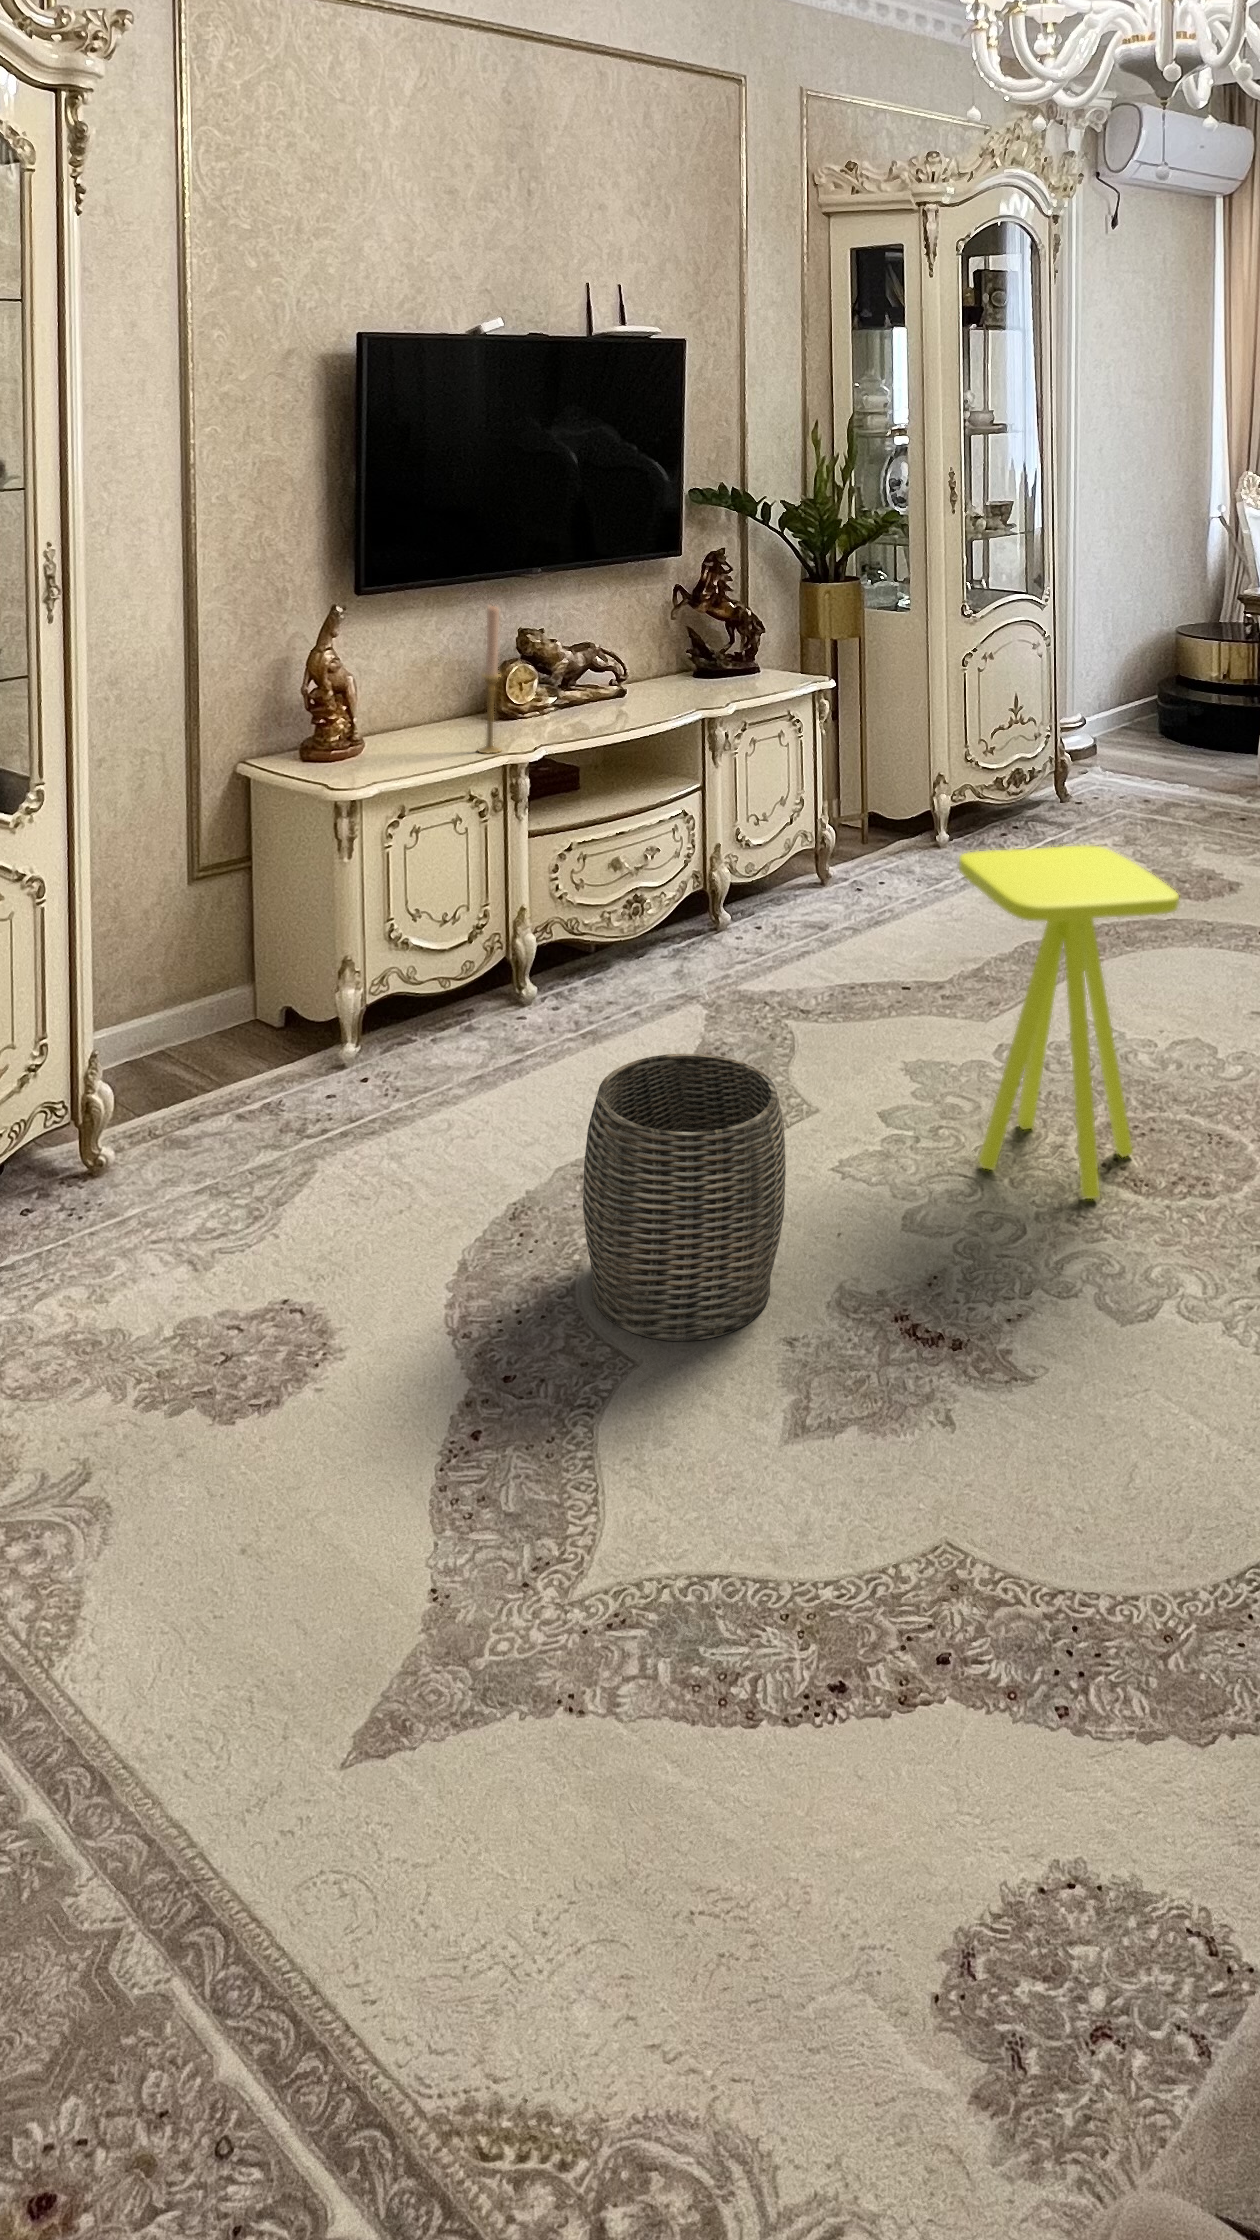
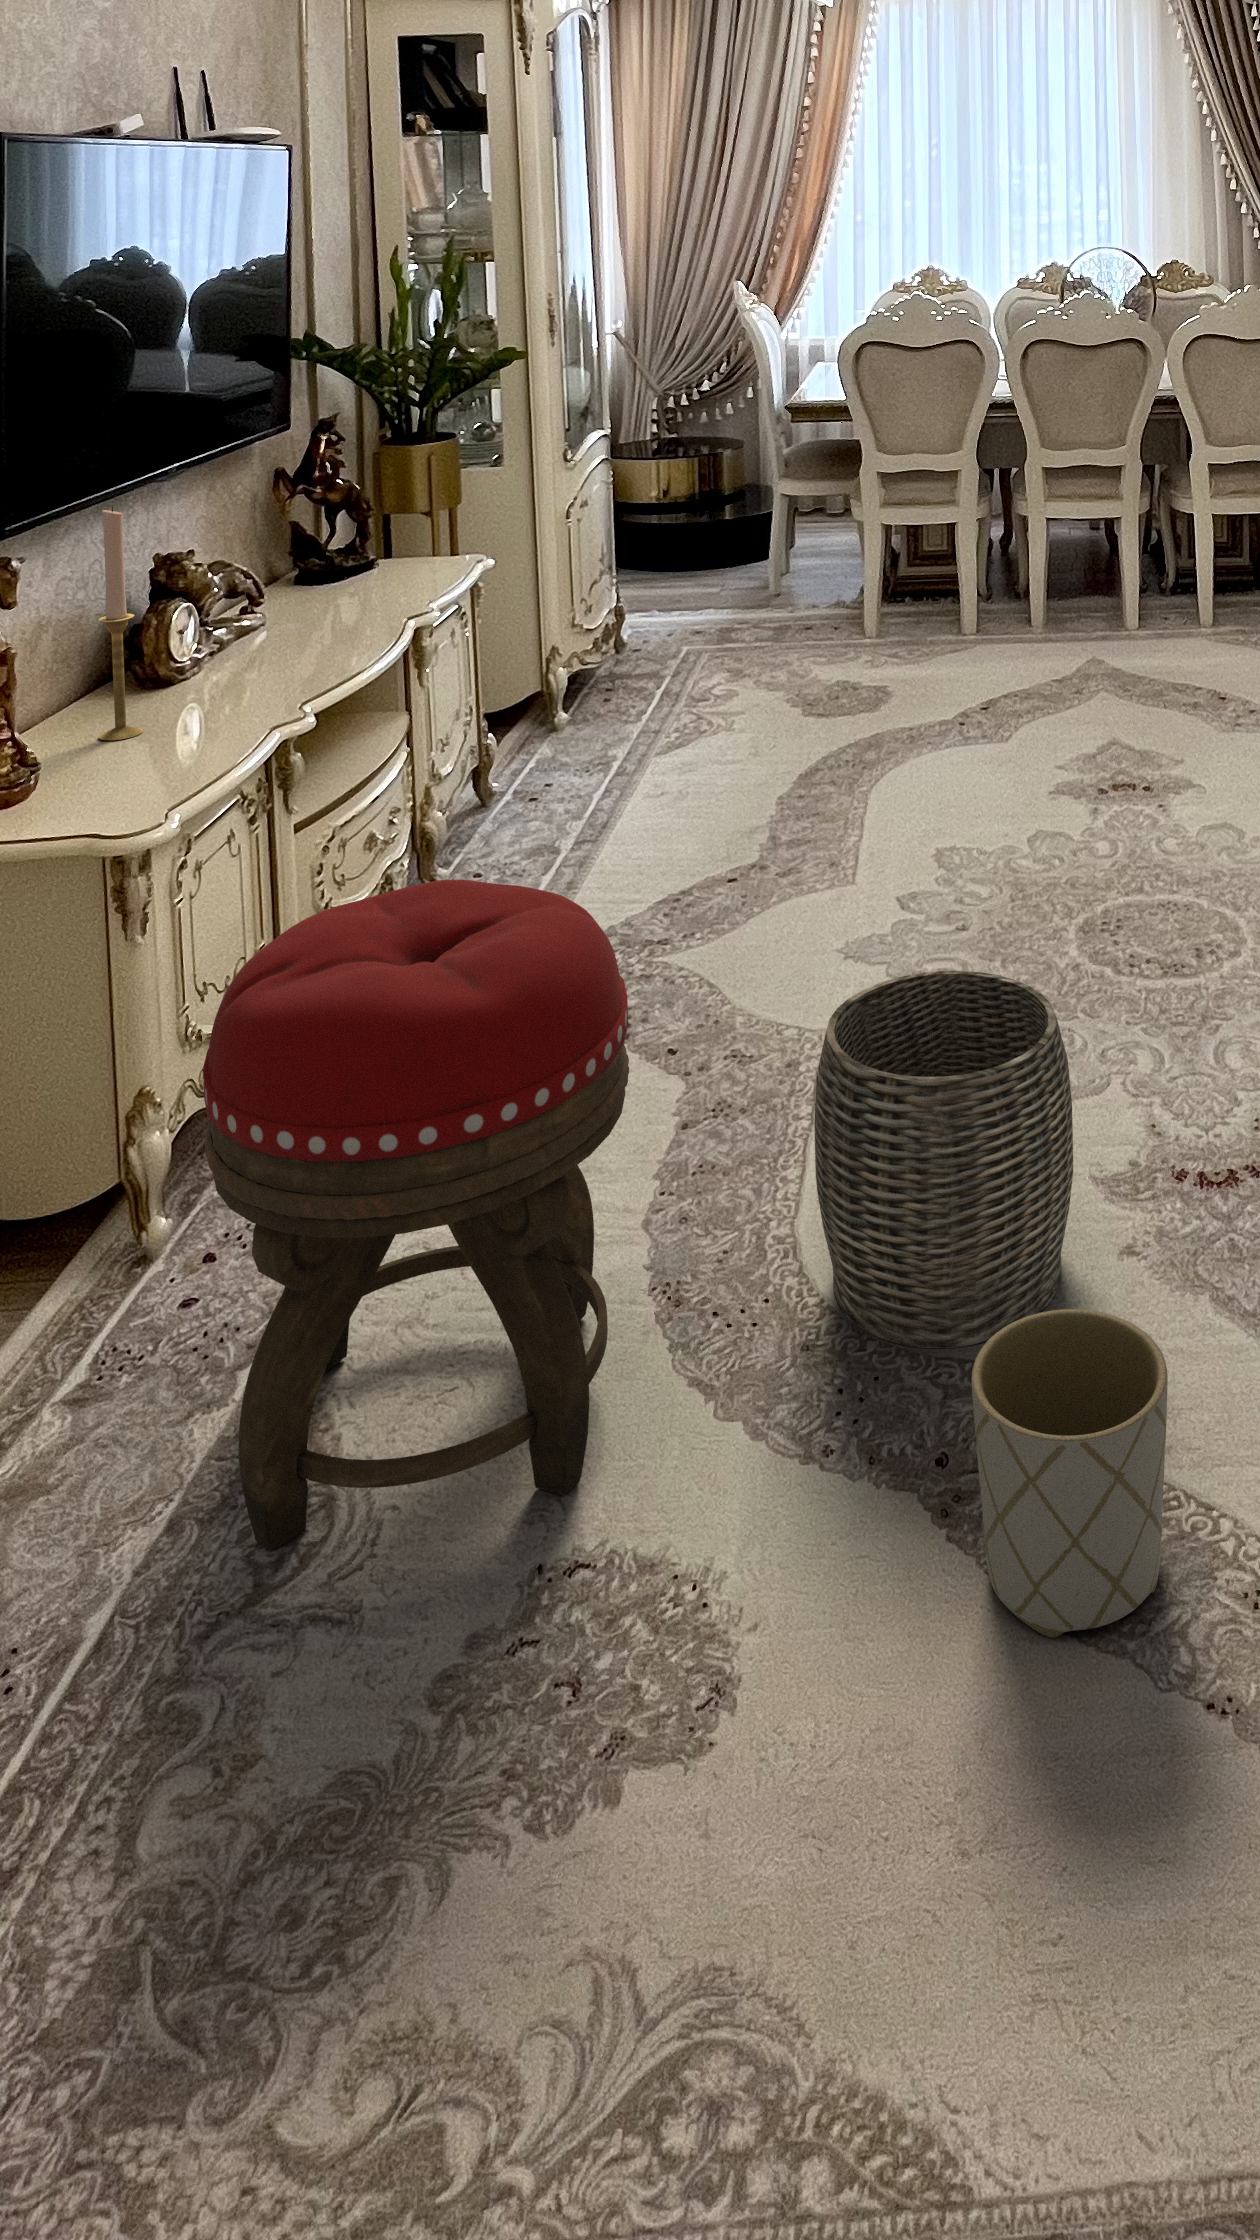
side table: present [959,845,1179,1199] -> none [939,630,1185,1015]
footstool: none [223,868,495,1273] -> present [203,880,629,1551]
planter: none [418,1287,566,1517] -> present [972,1309,1168,1638]

